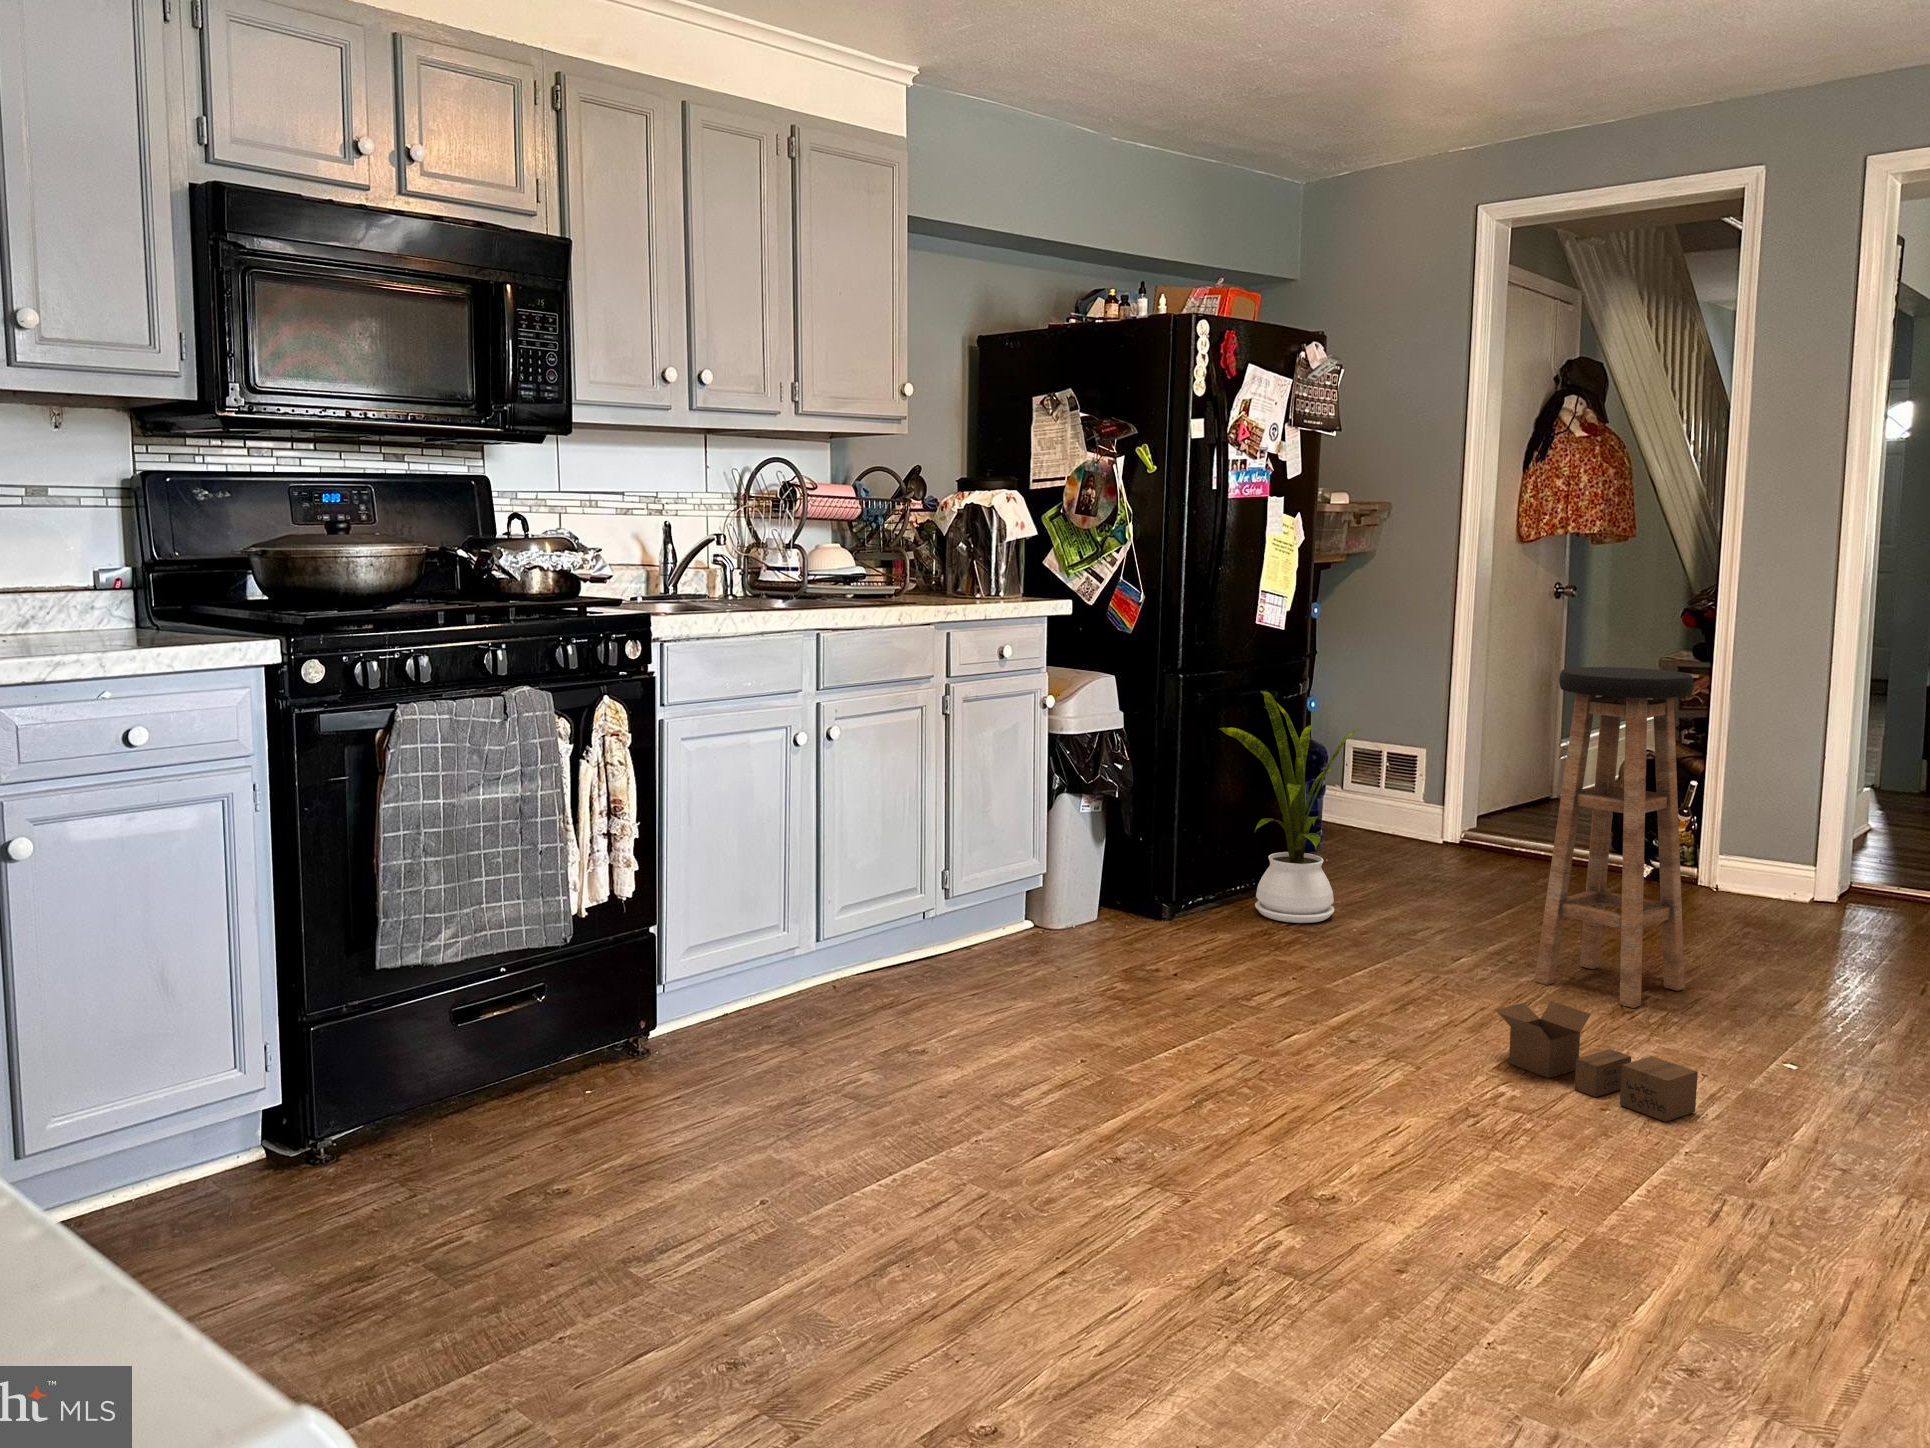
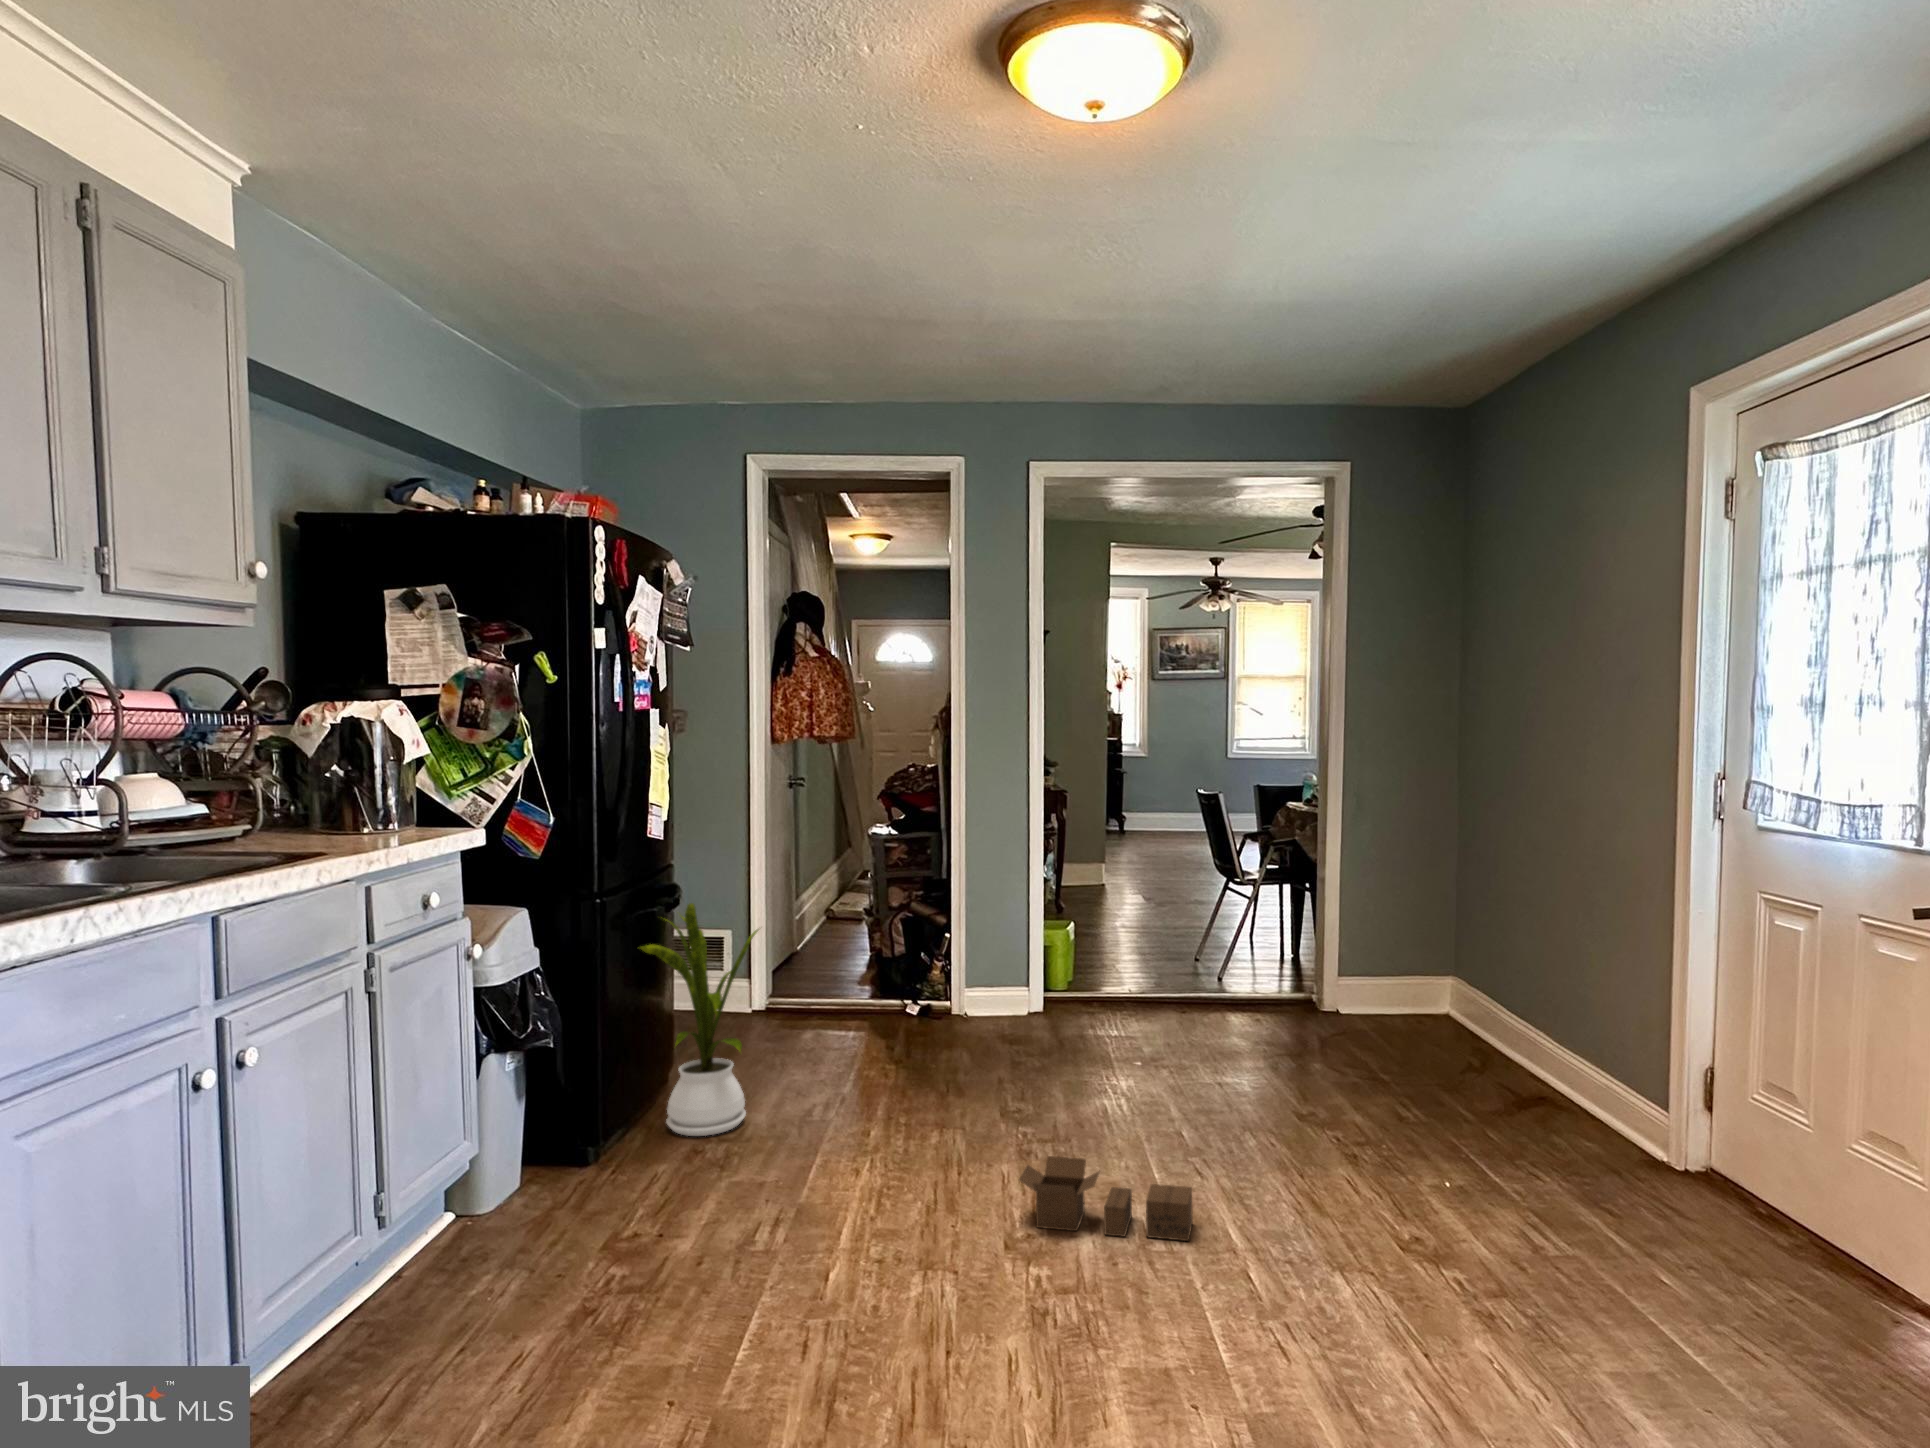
bar stool: present [1535,667,1694,1008] -> none [957,846,1057,1137]

